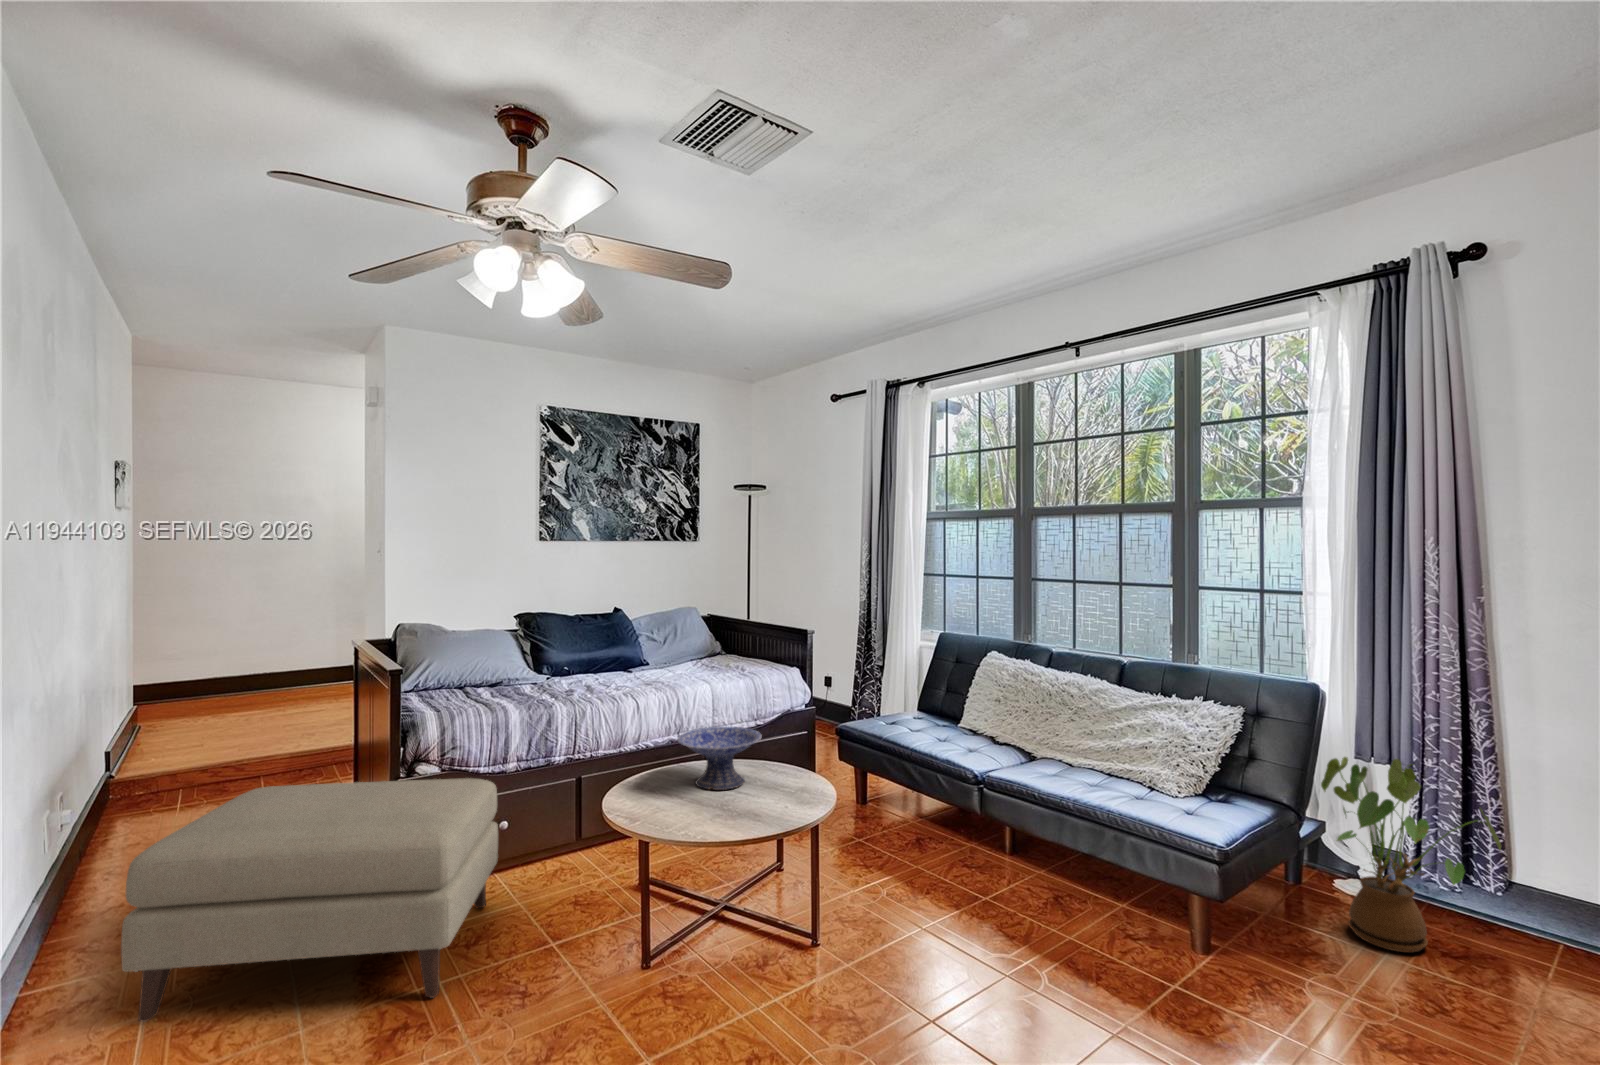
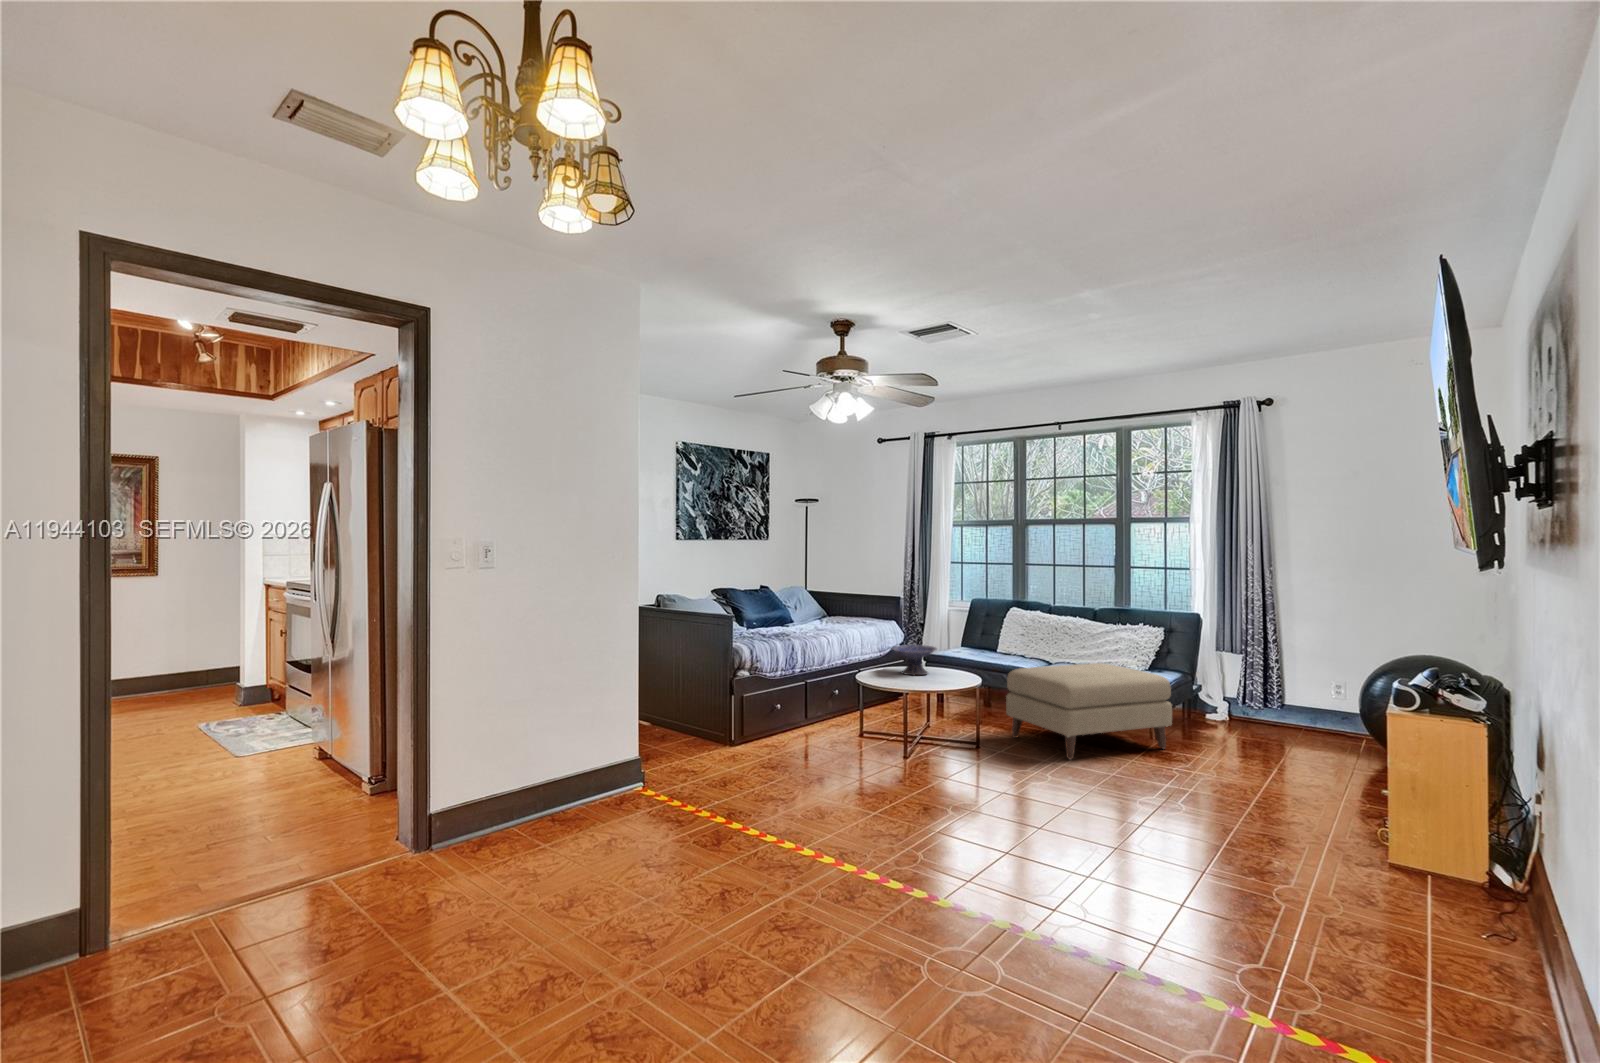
house plant: present [1321,757,1501,952] -> none [1201,649,1281,736]
ottoman: present [121,778,498,1022] -> present [1006,663,1172,759]

